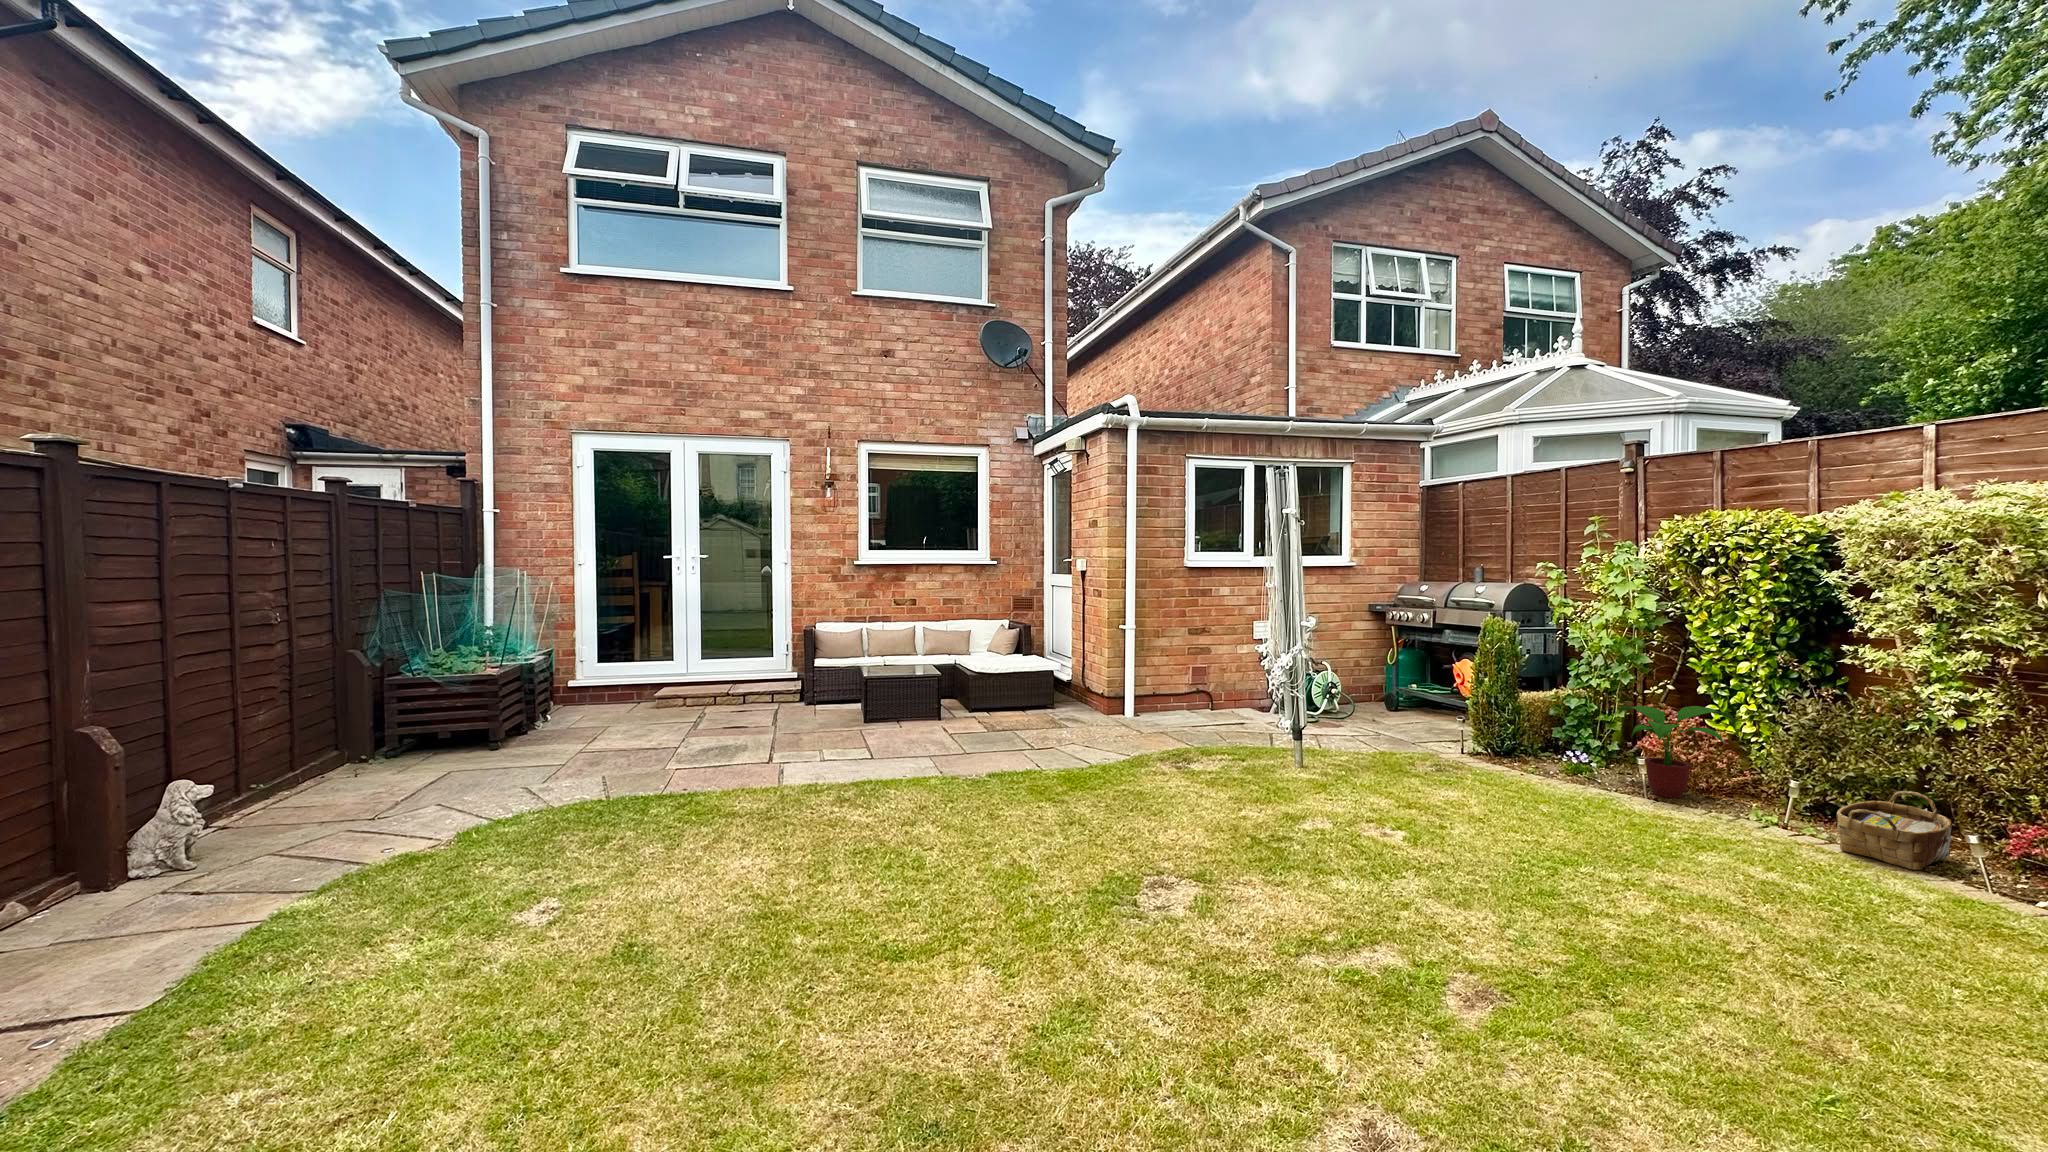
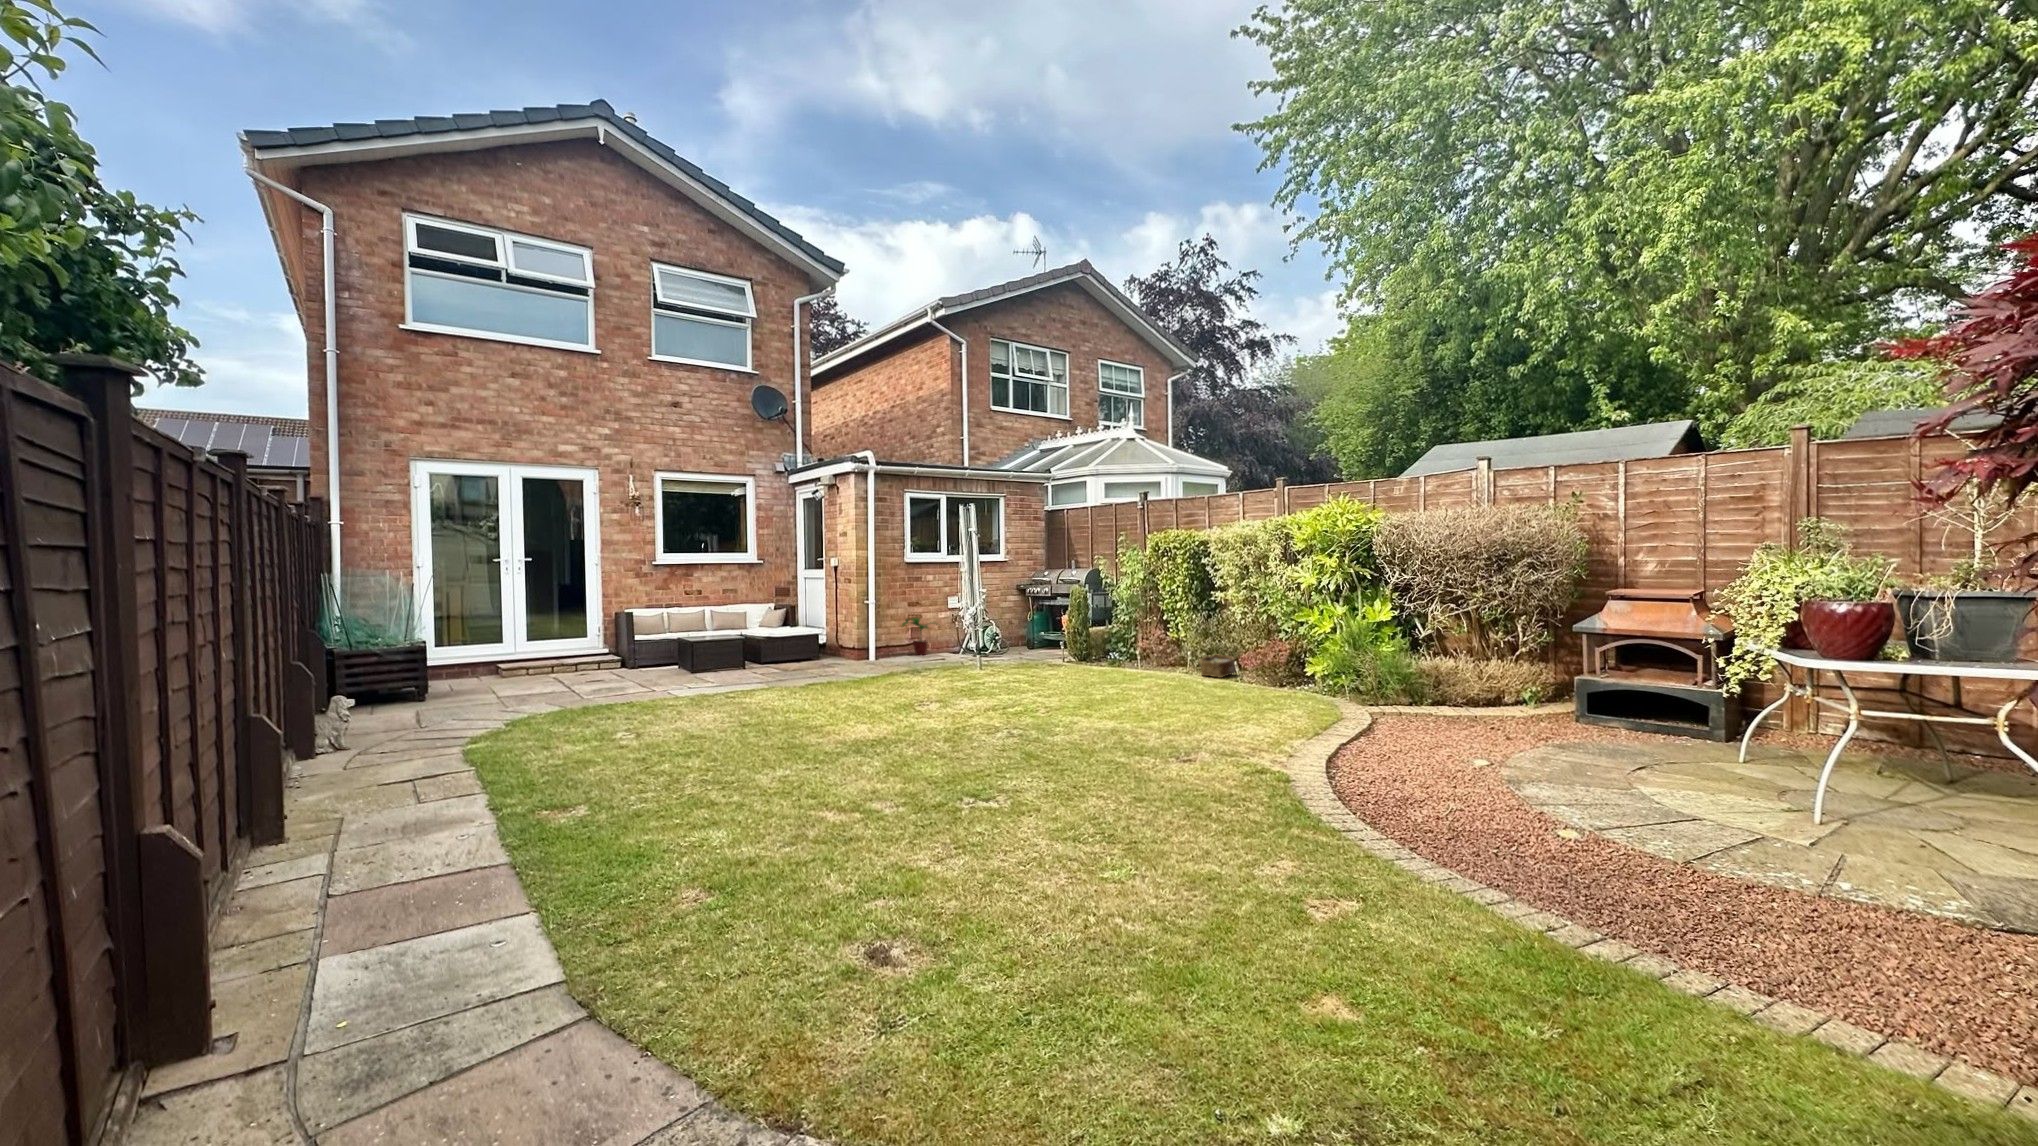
potted plant: present [1619,706,1735,798] -> present [902,618,931,655]

